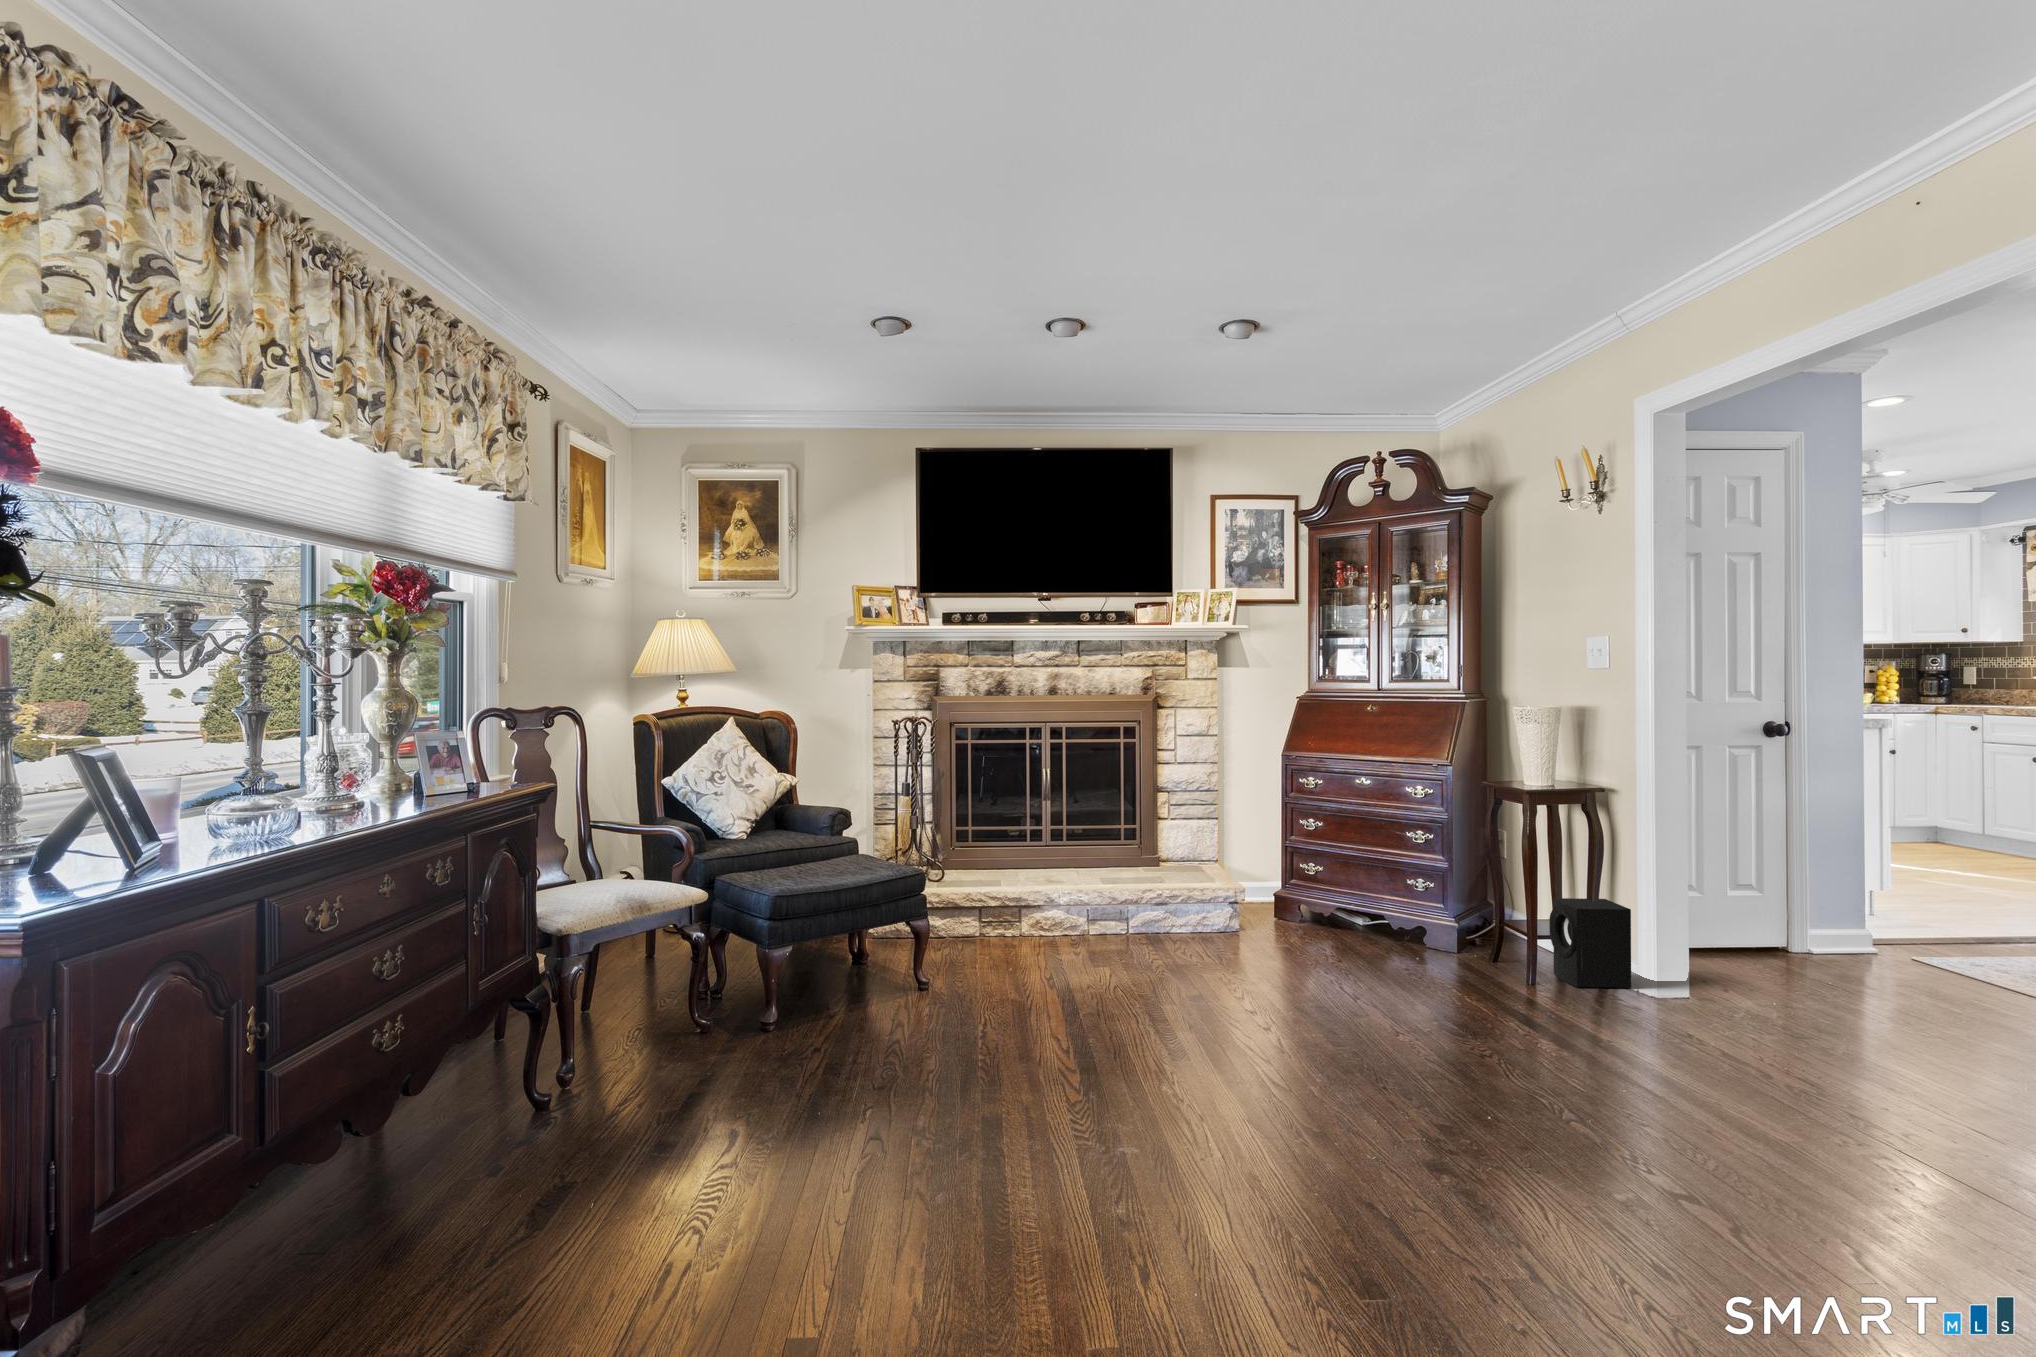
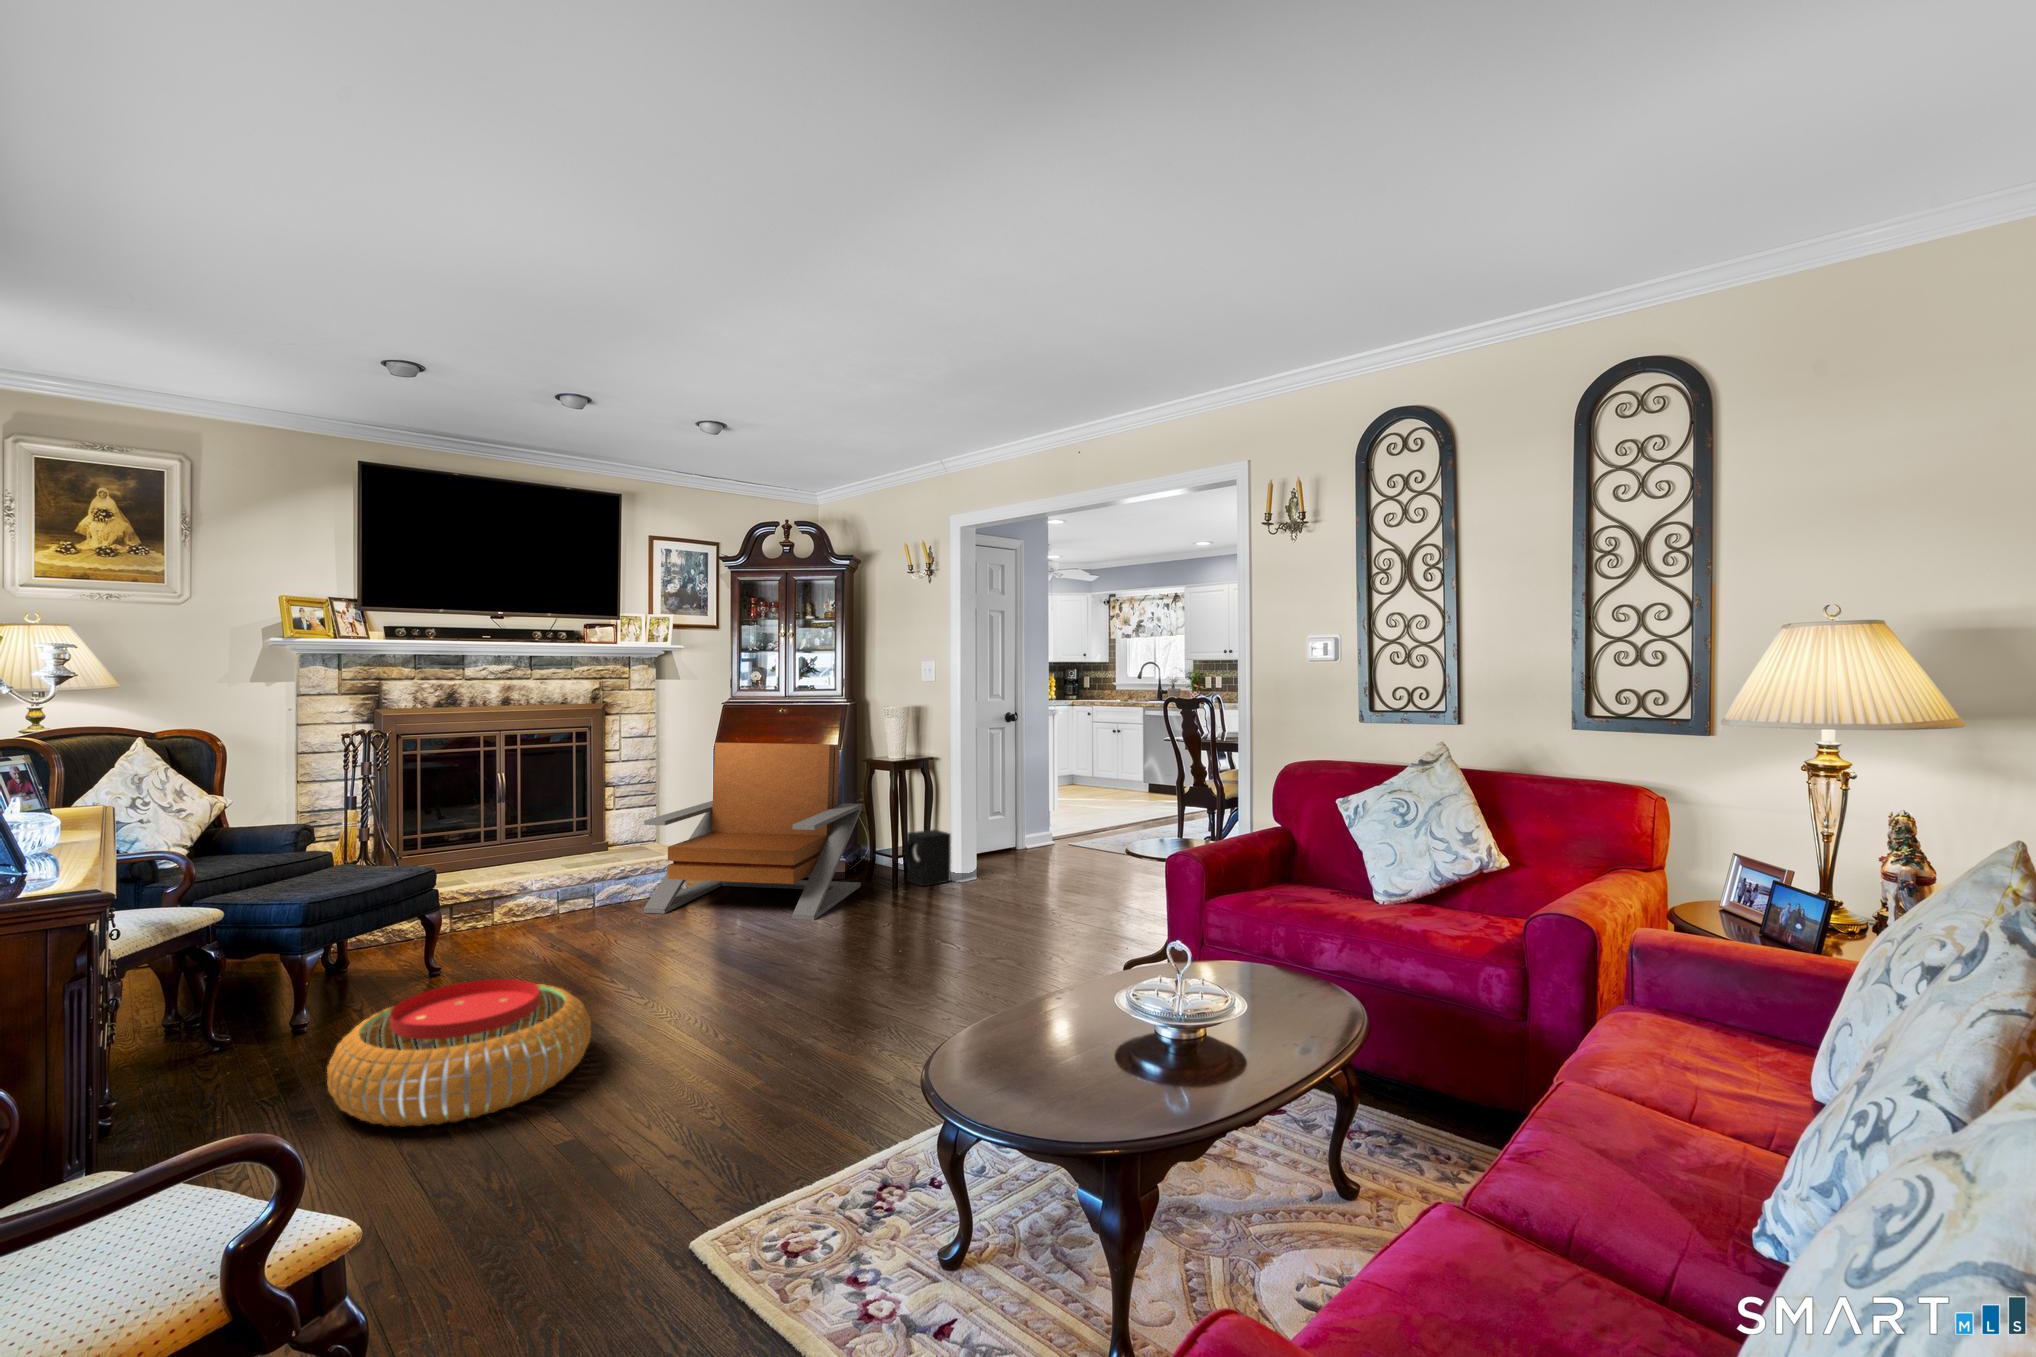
lounge chair: none [1171,746,1477,1009] -> present [644,743,863,920]
pouf: none [709,1010,983,1190] -> present [327,979,591,1127]

